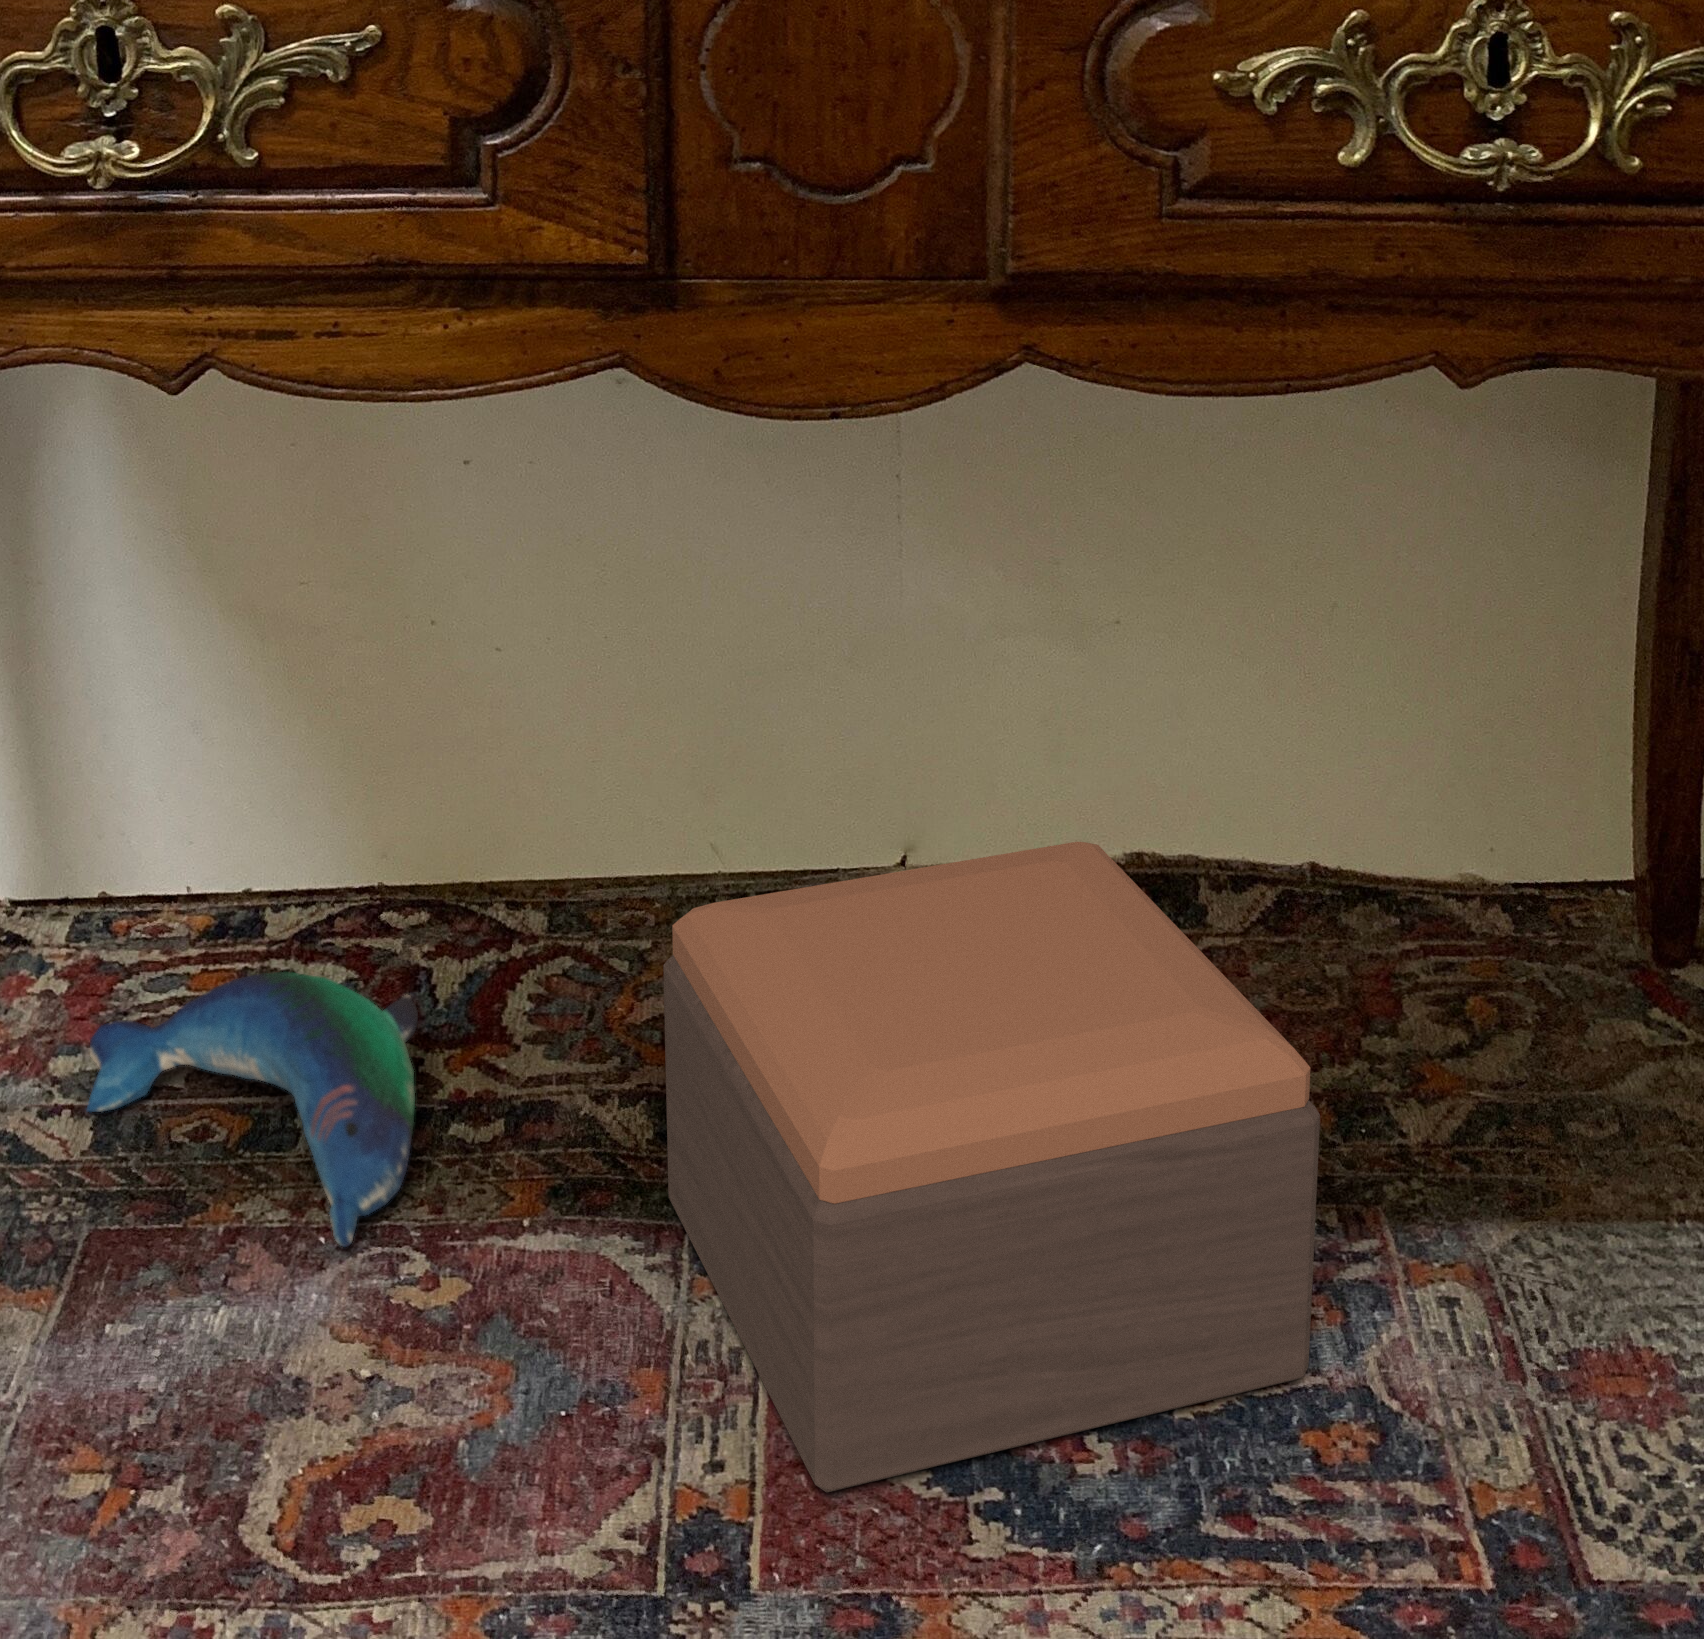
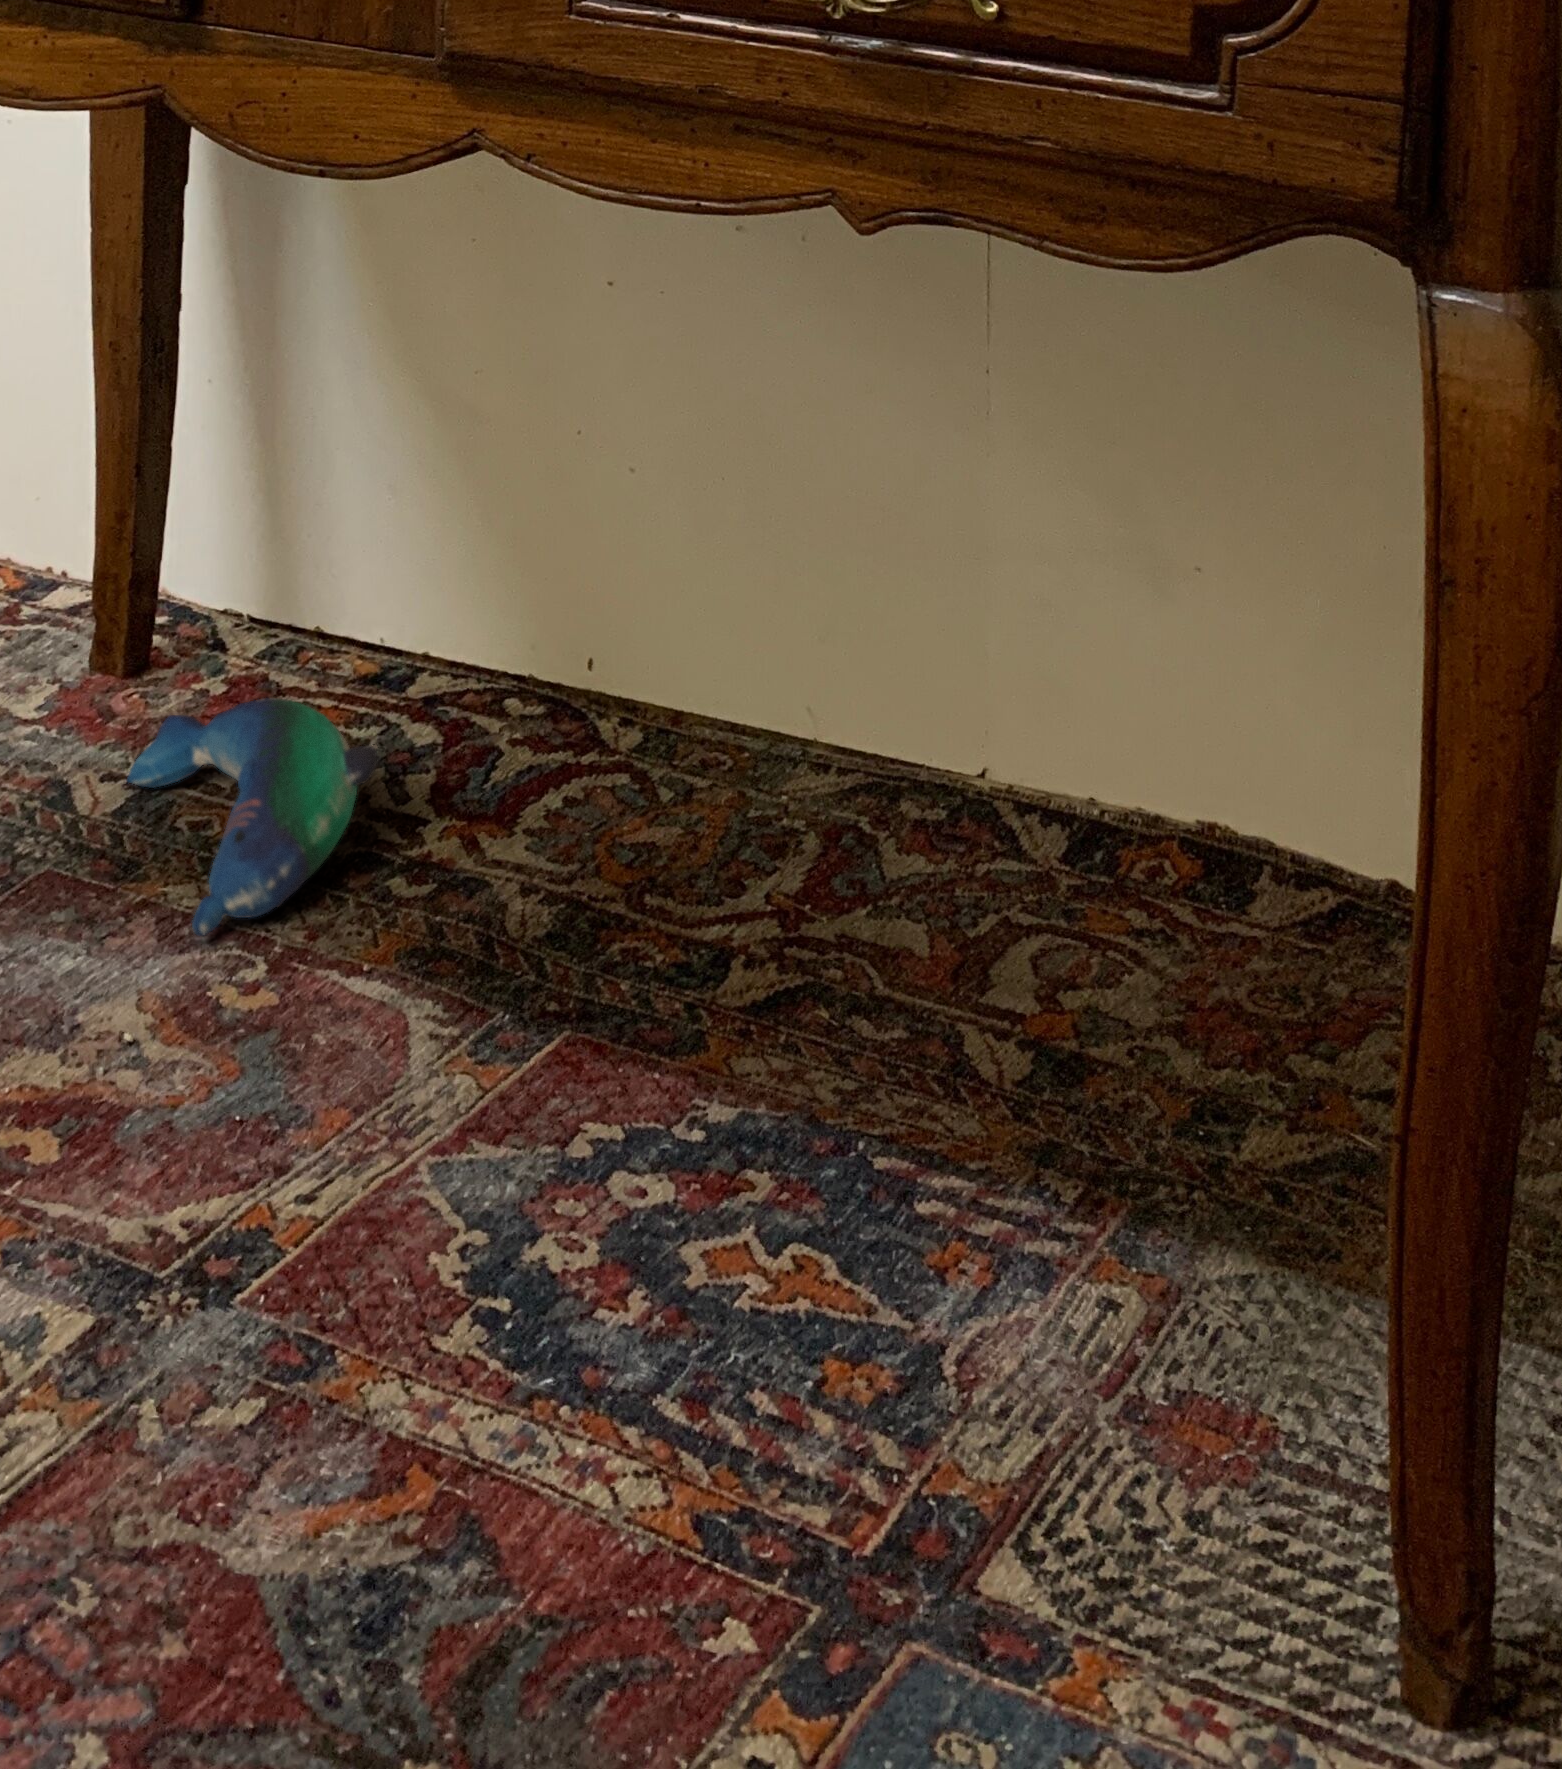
footstool: present [663,842,1320,1492] -> none [346,699,955,1312]

